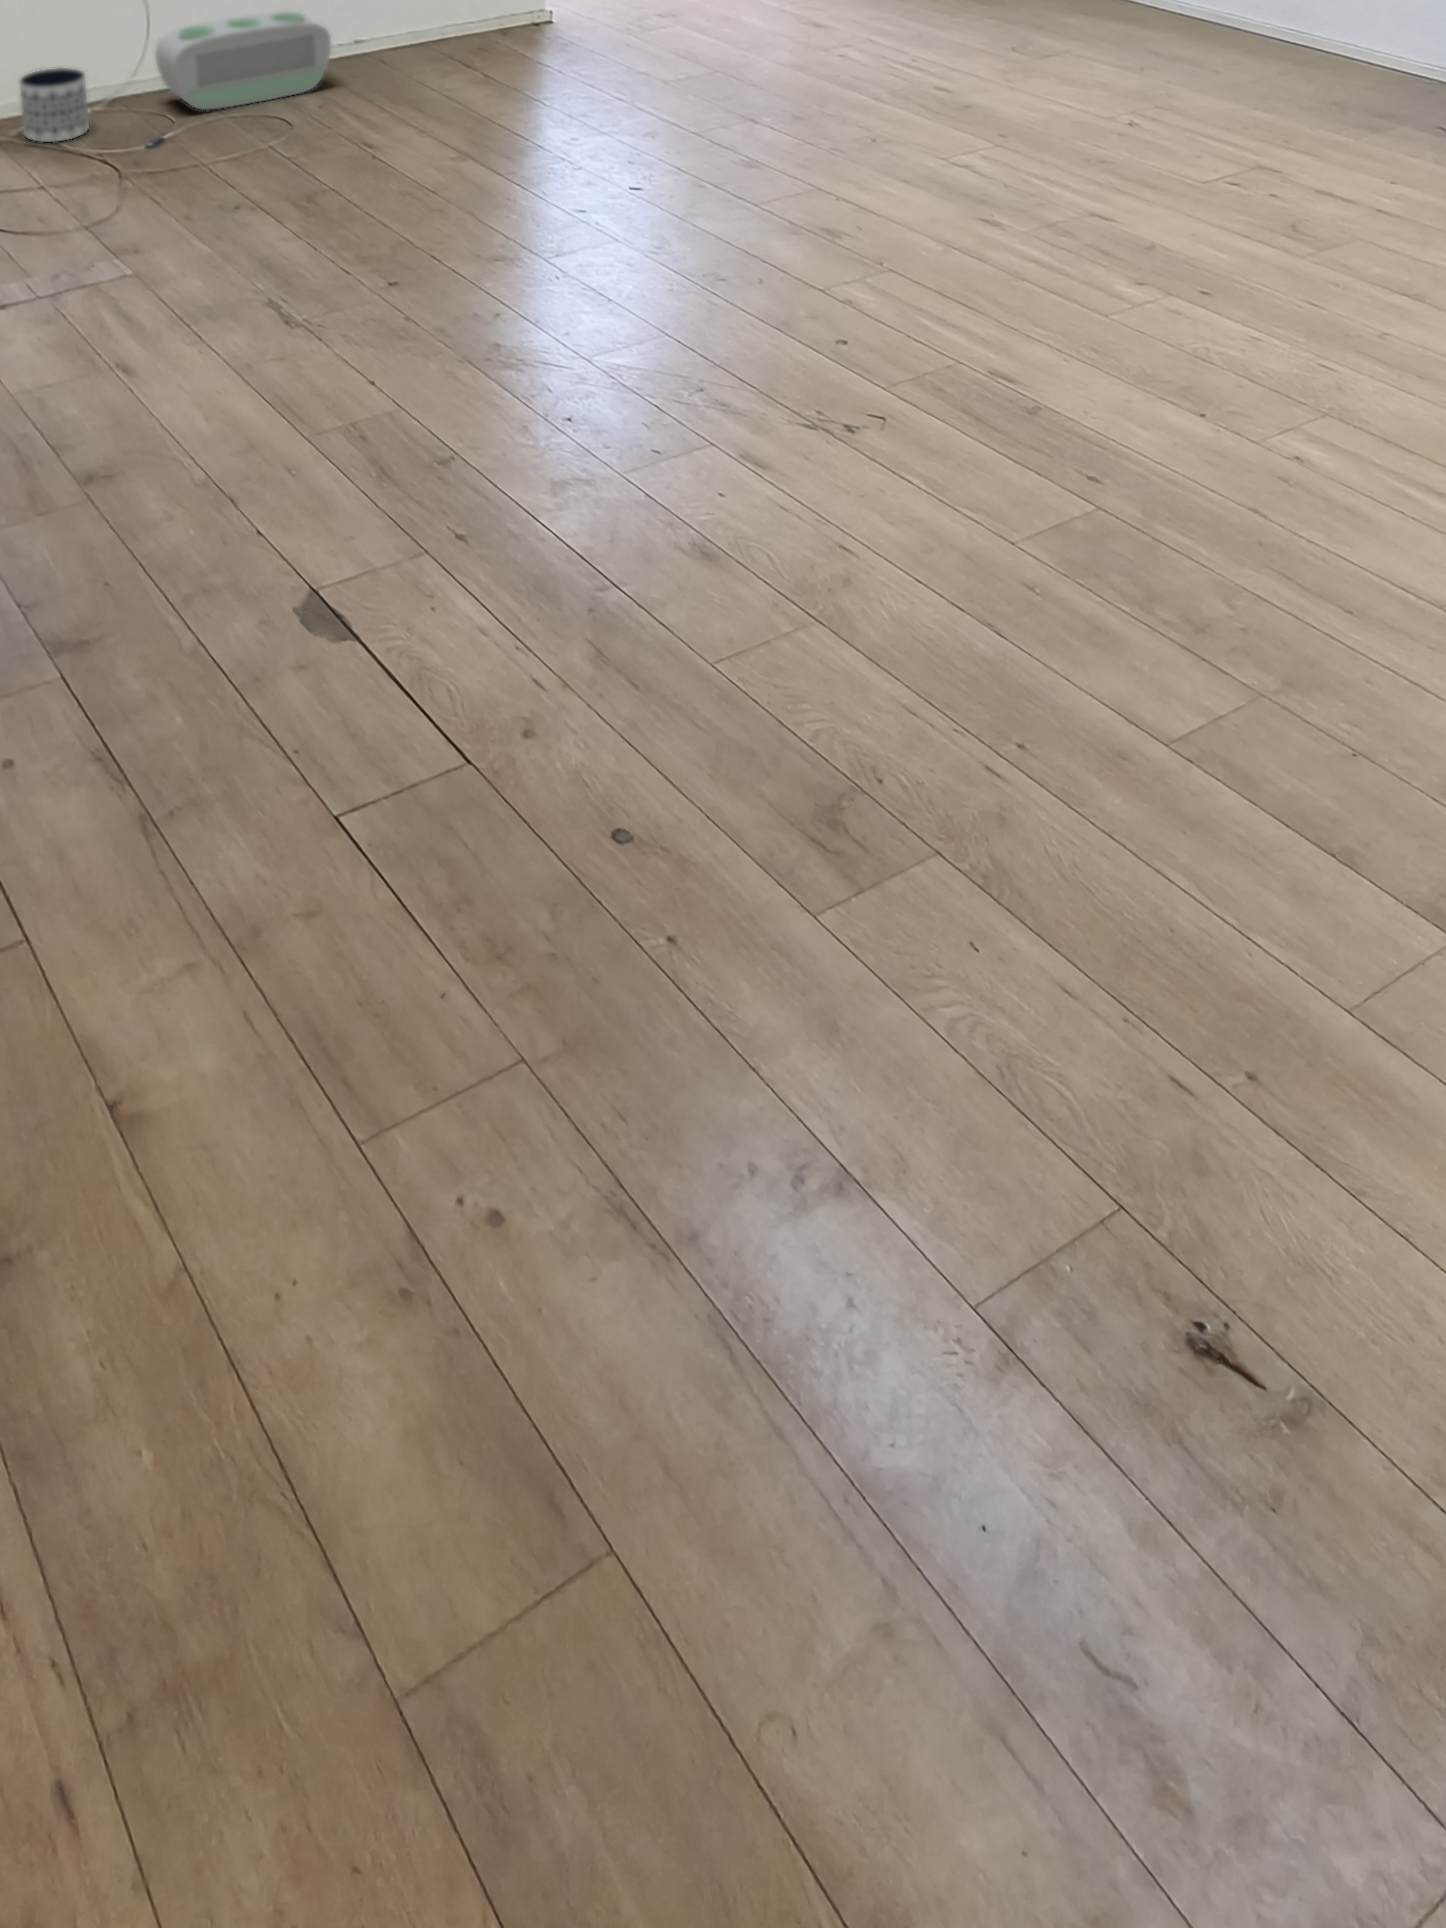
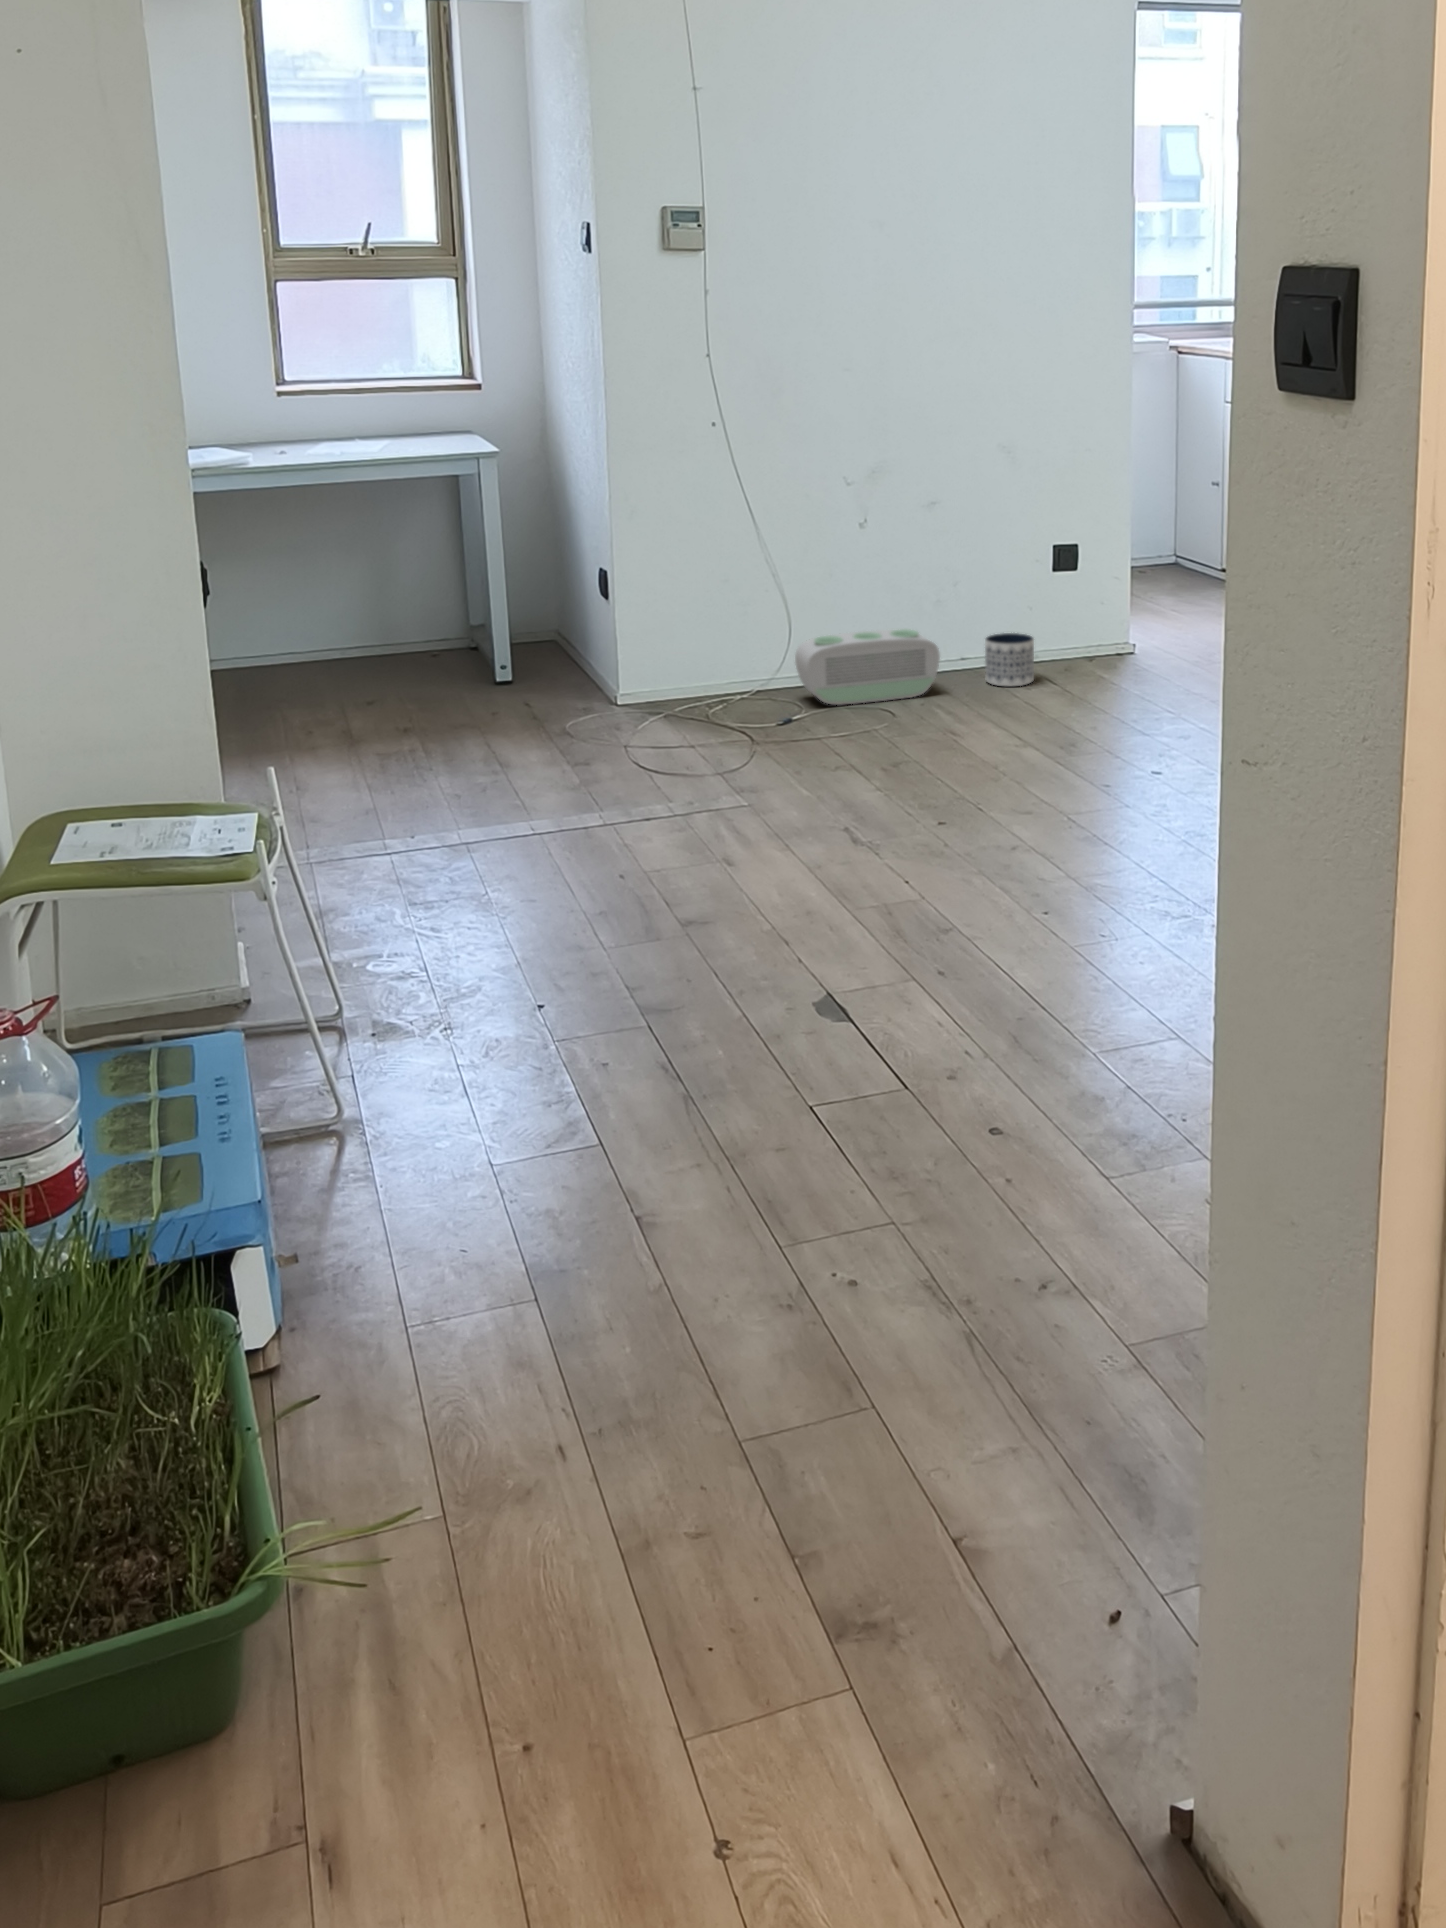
planter: present [20,68,89,142] -> present [985,633,1034,687]

